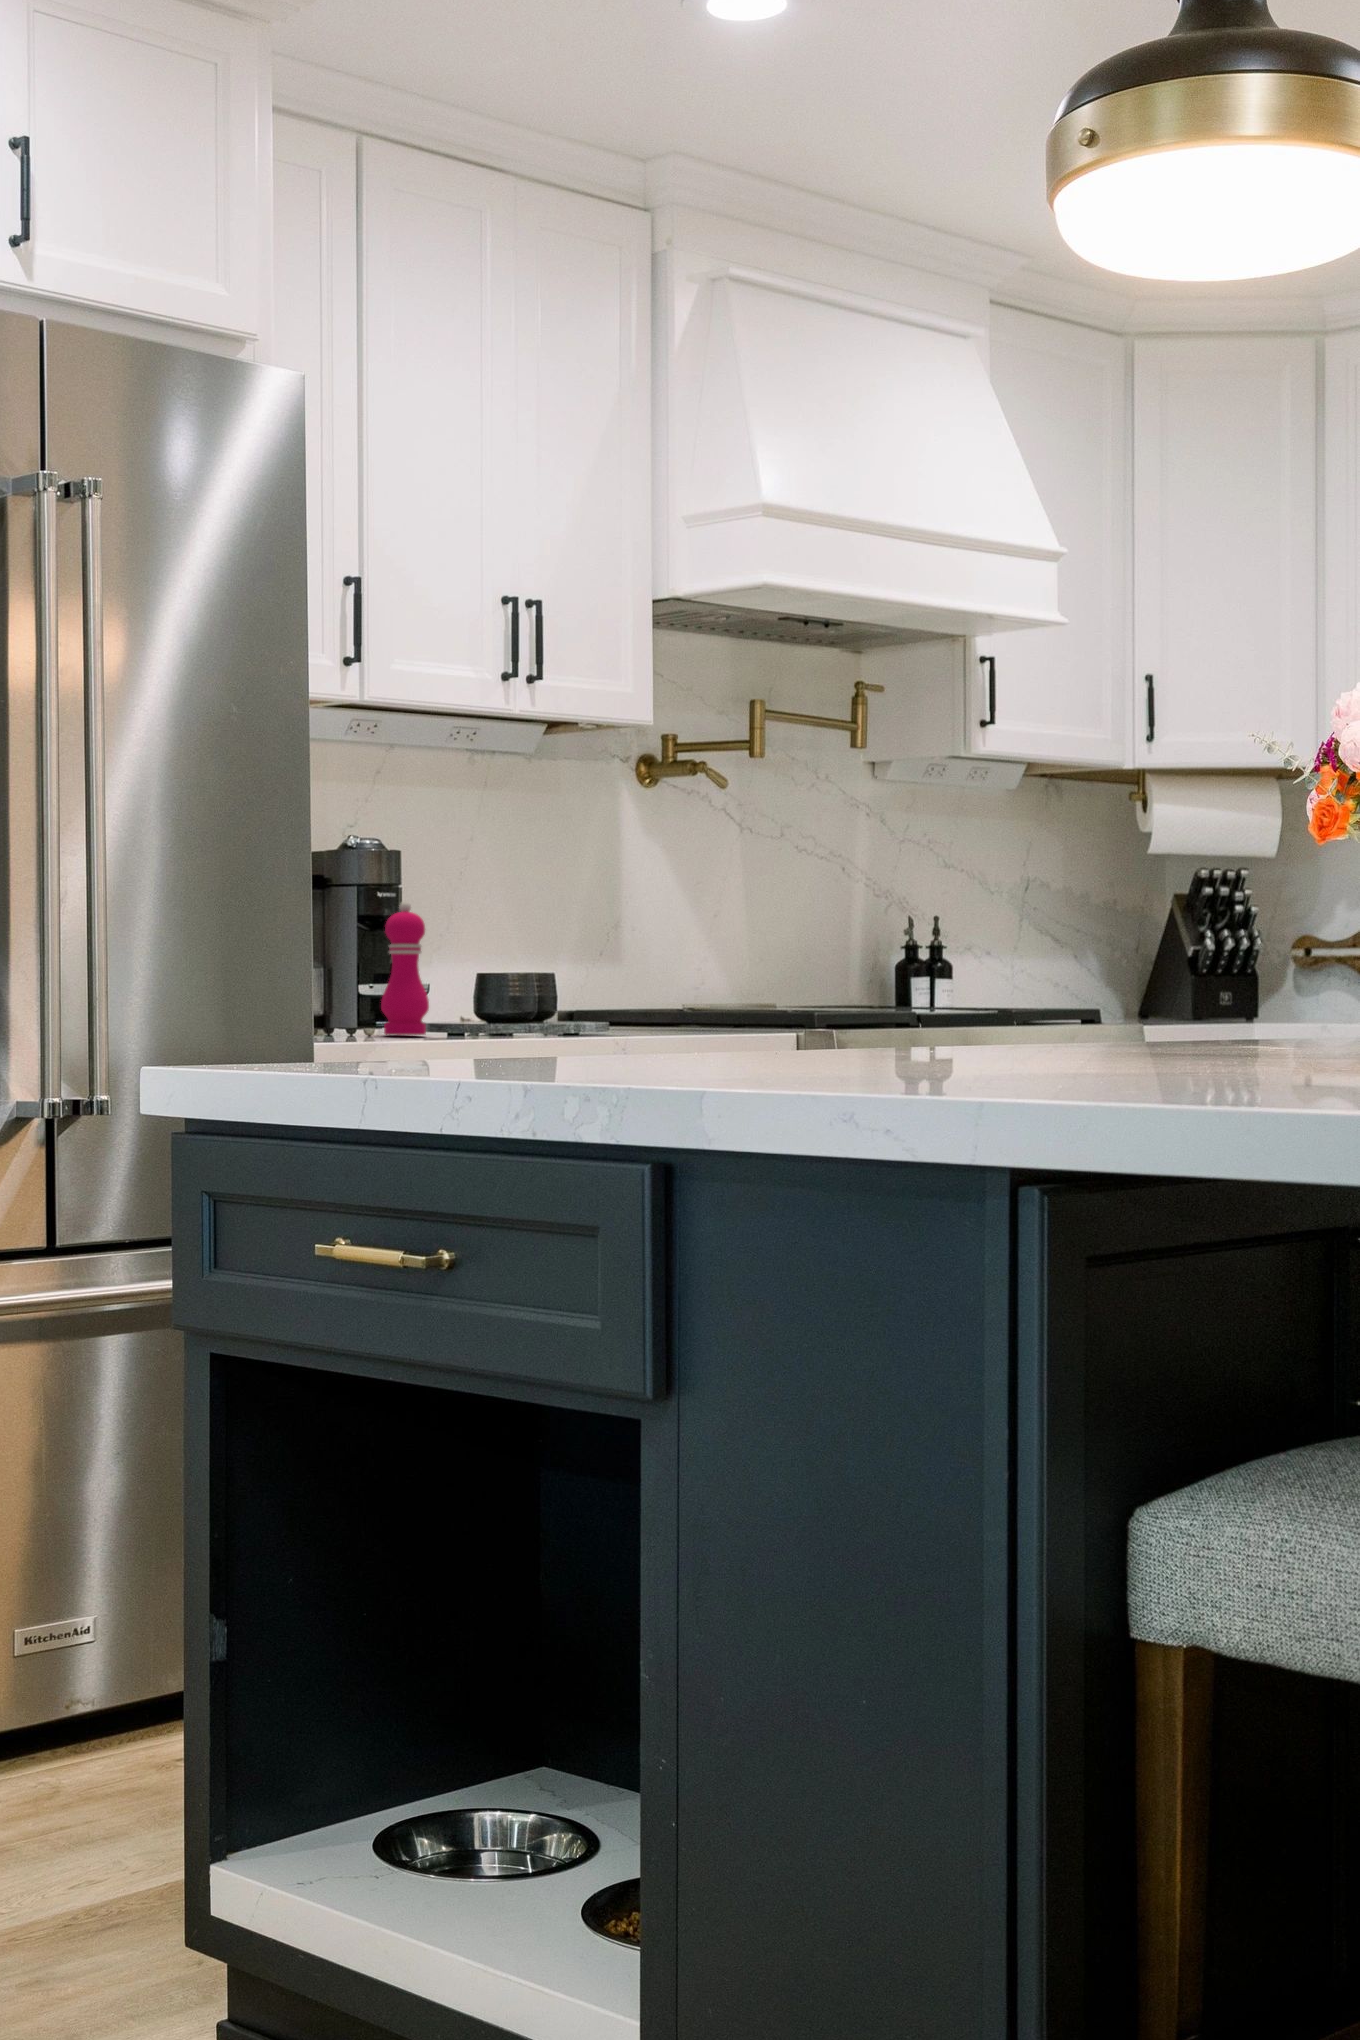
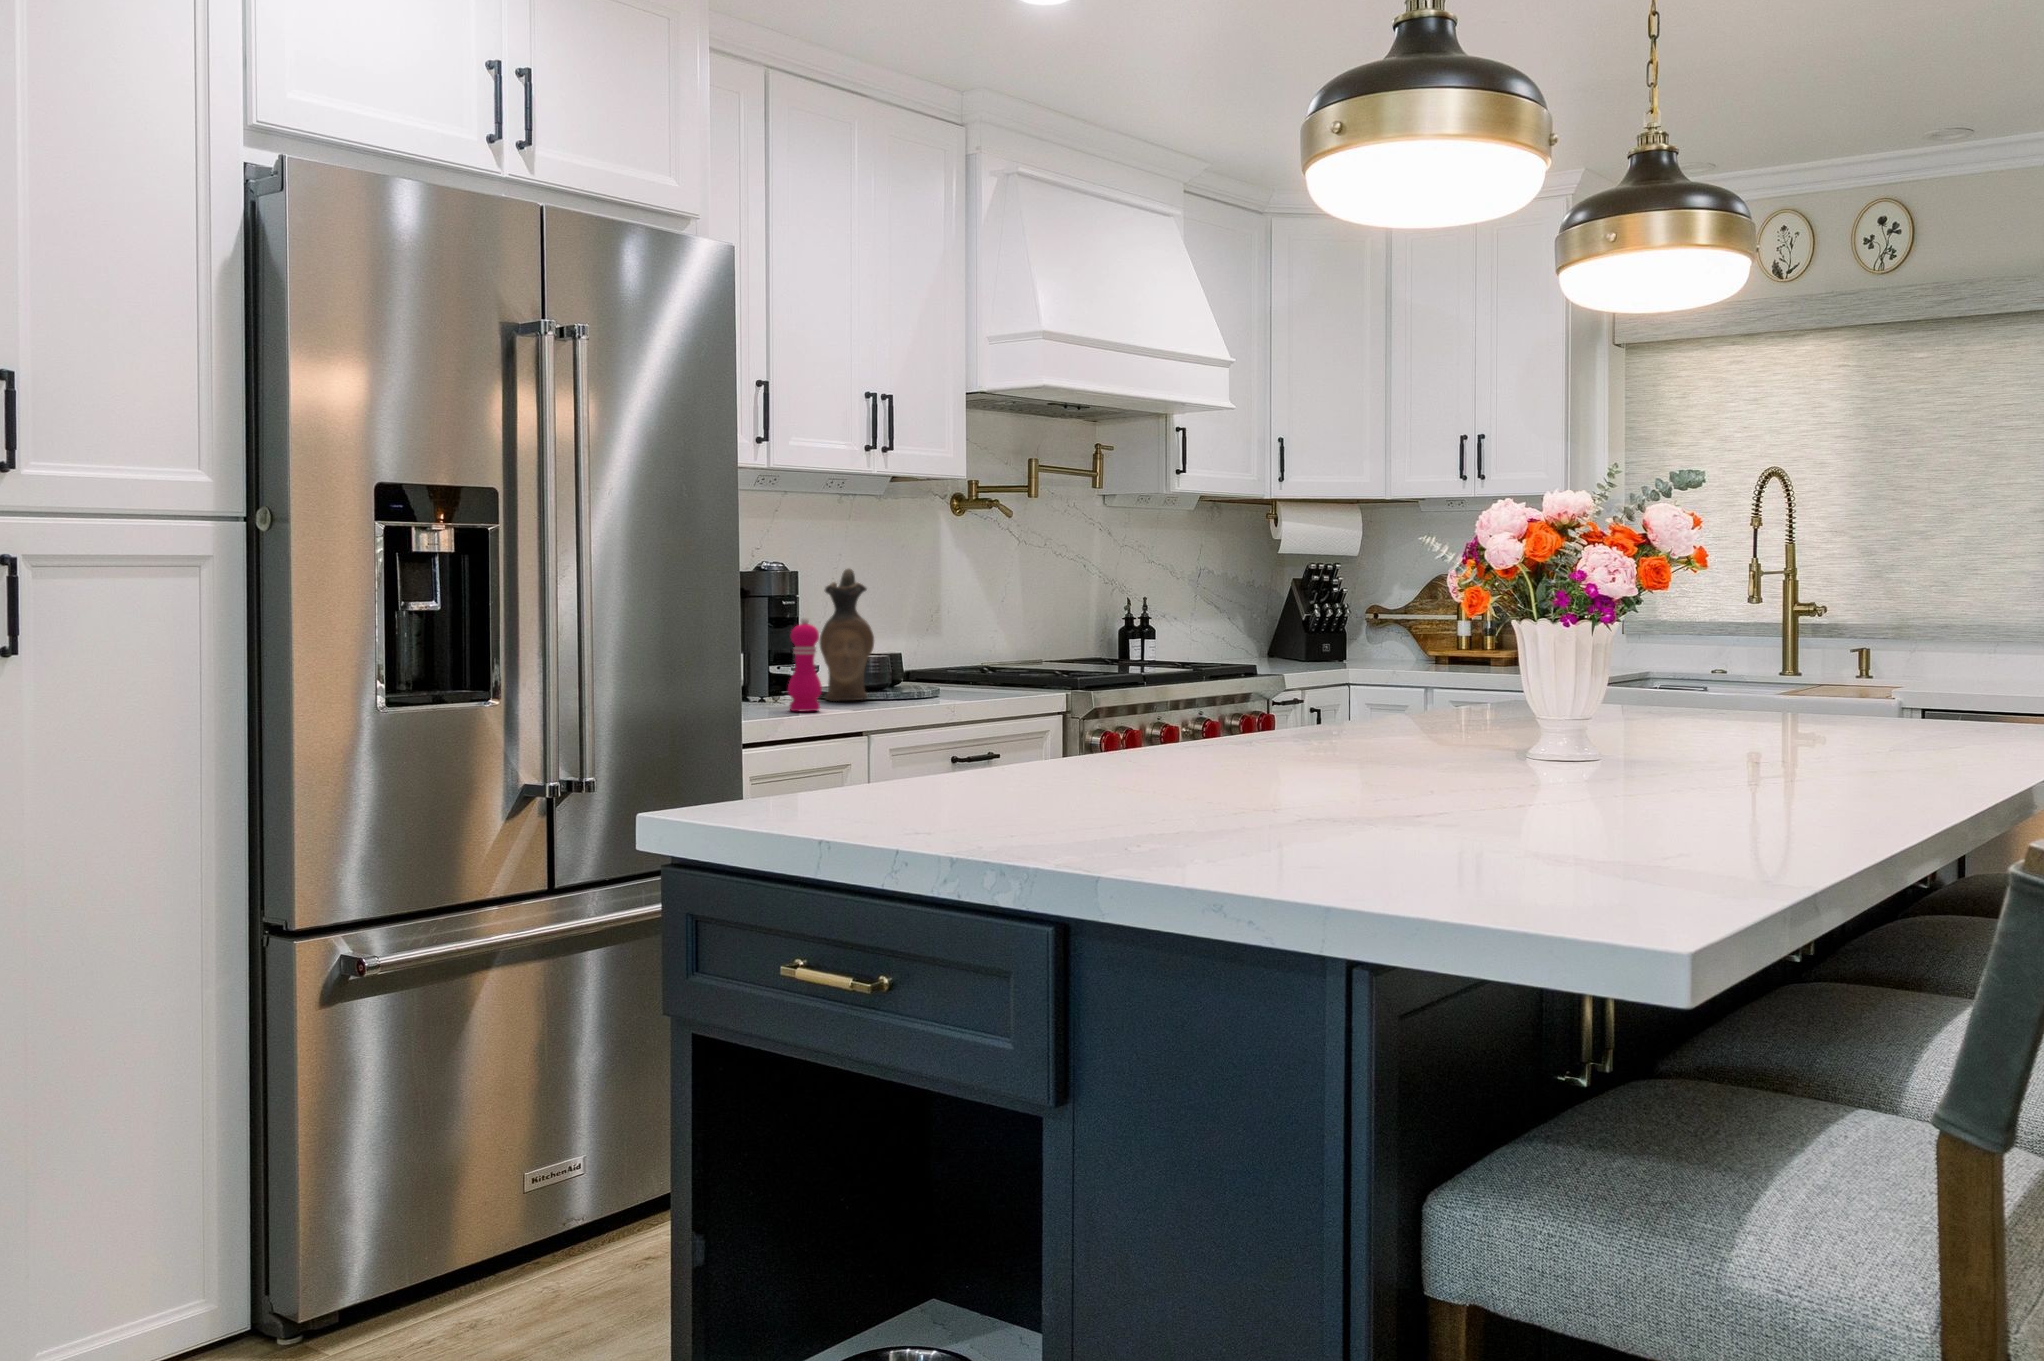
ceramic pitcher: none [430,841,507,1029] -> present [820,569,874,701]

